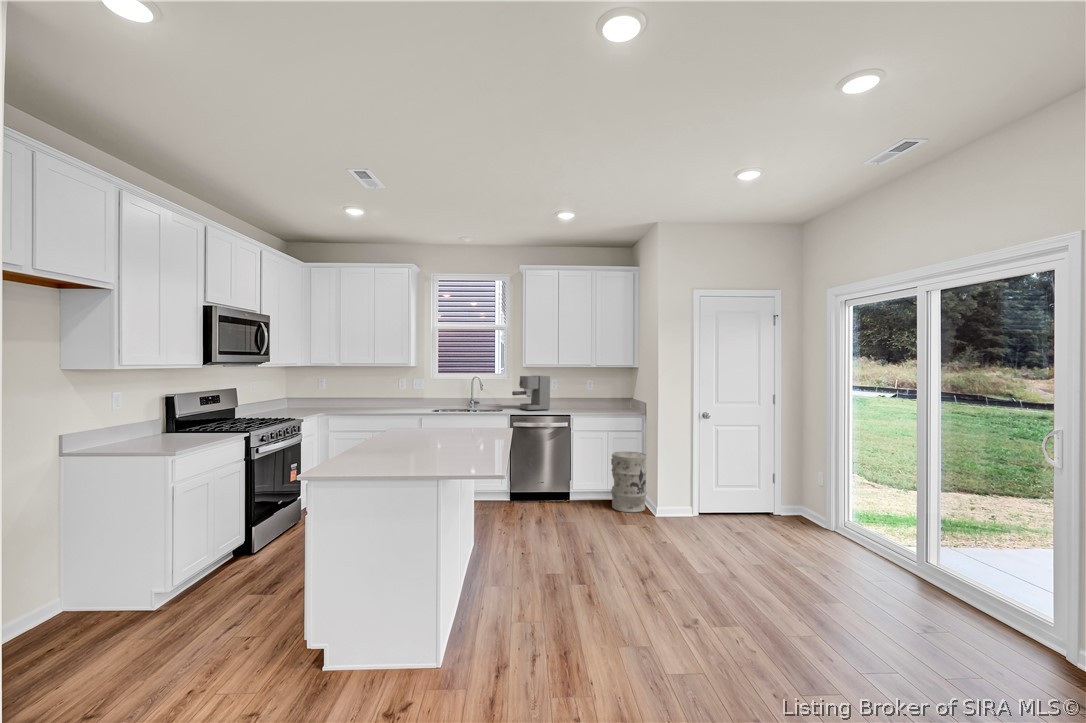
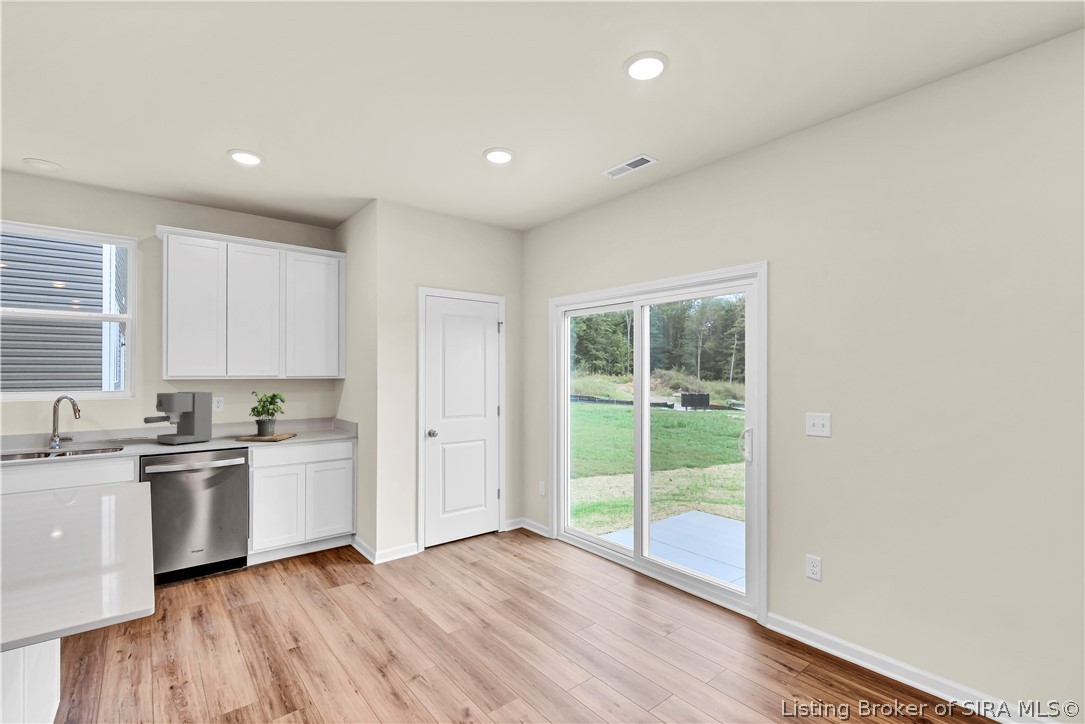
potted plant: none [564,376,605,413] -> present [236,391,297,441]
trash can: present [611,452,647,512] -> none [311,486,359,567]

